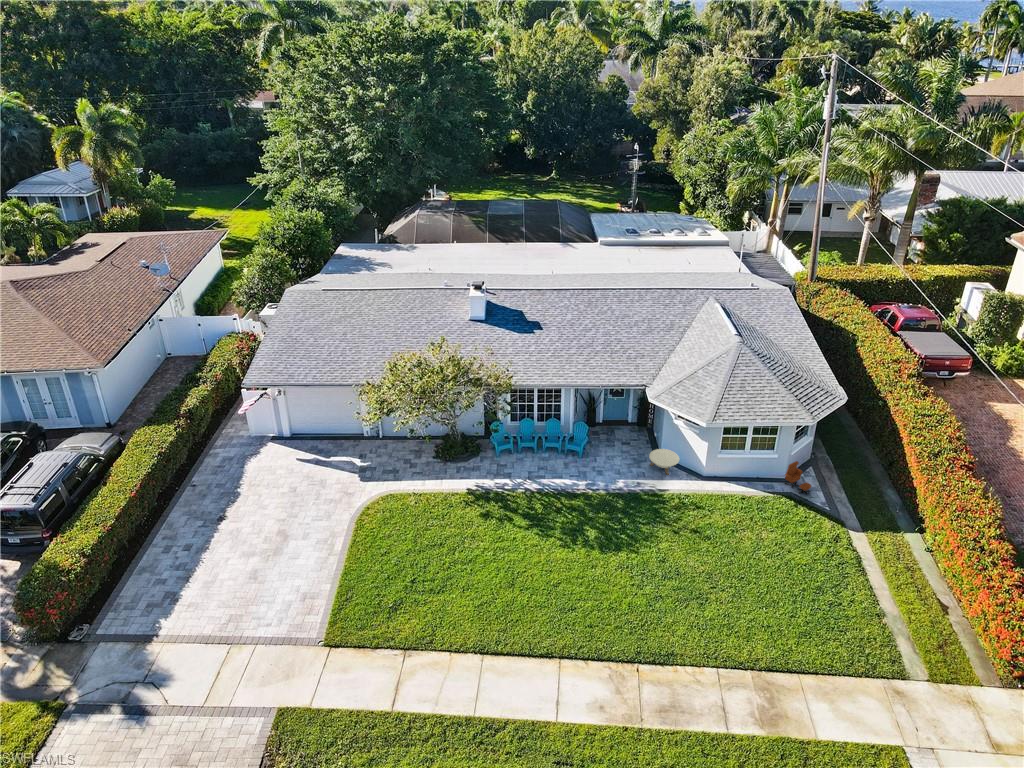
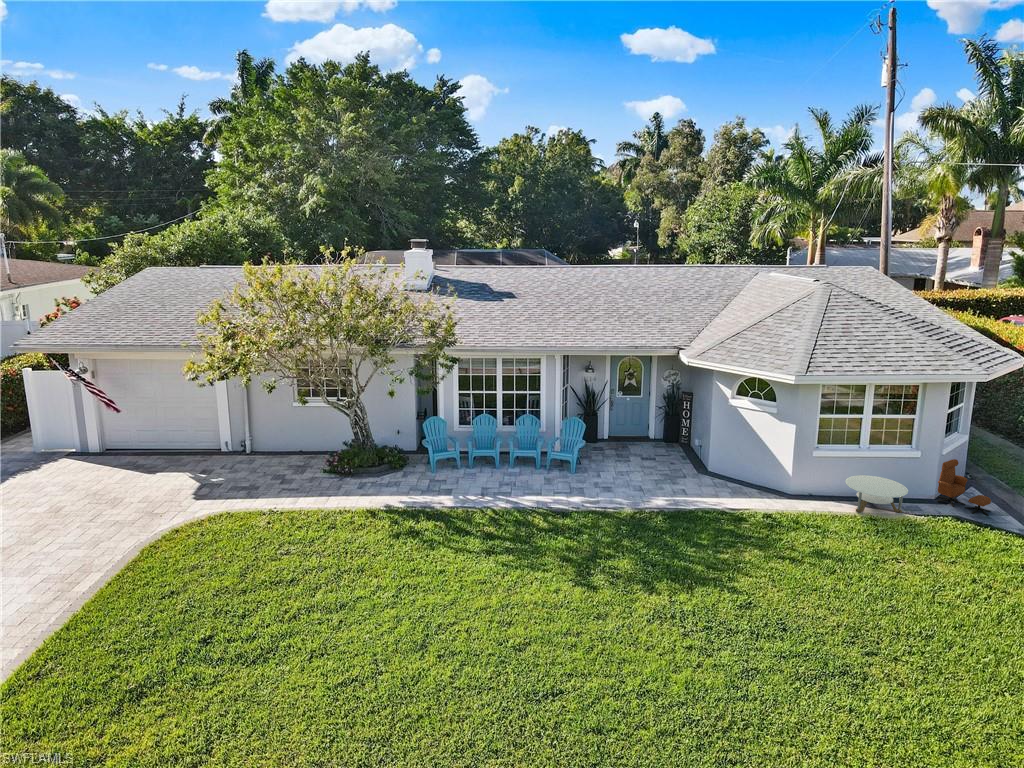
round table: present [649,449,679,475] -> present [845,475,908,513]

